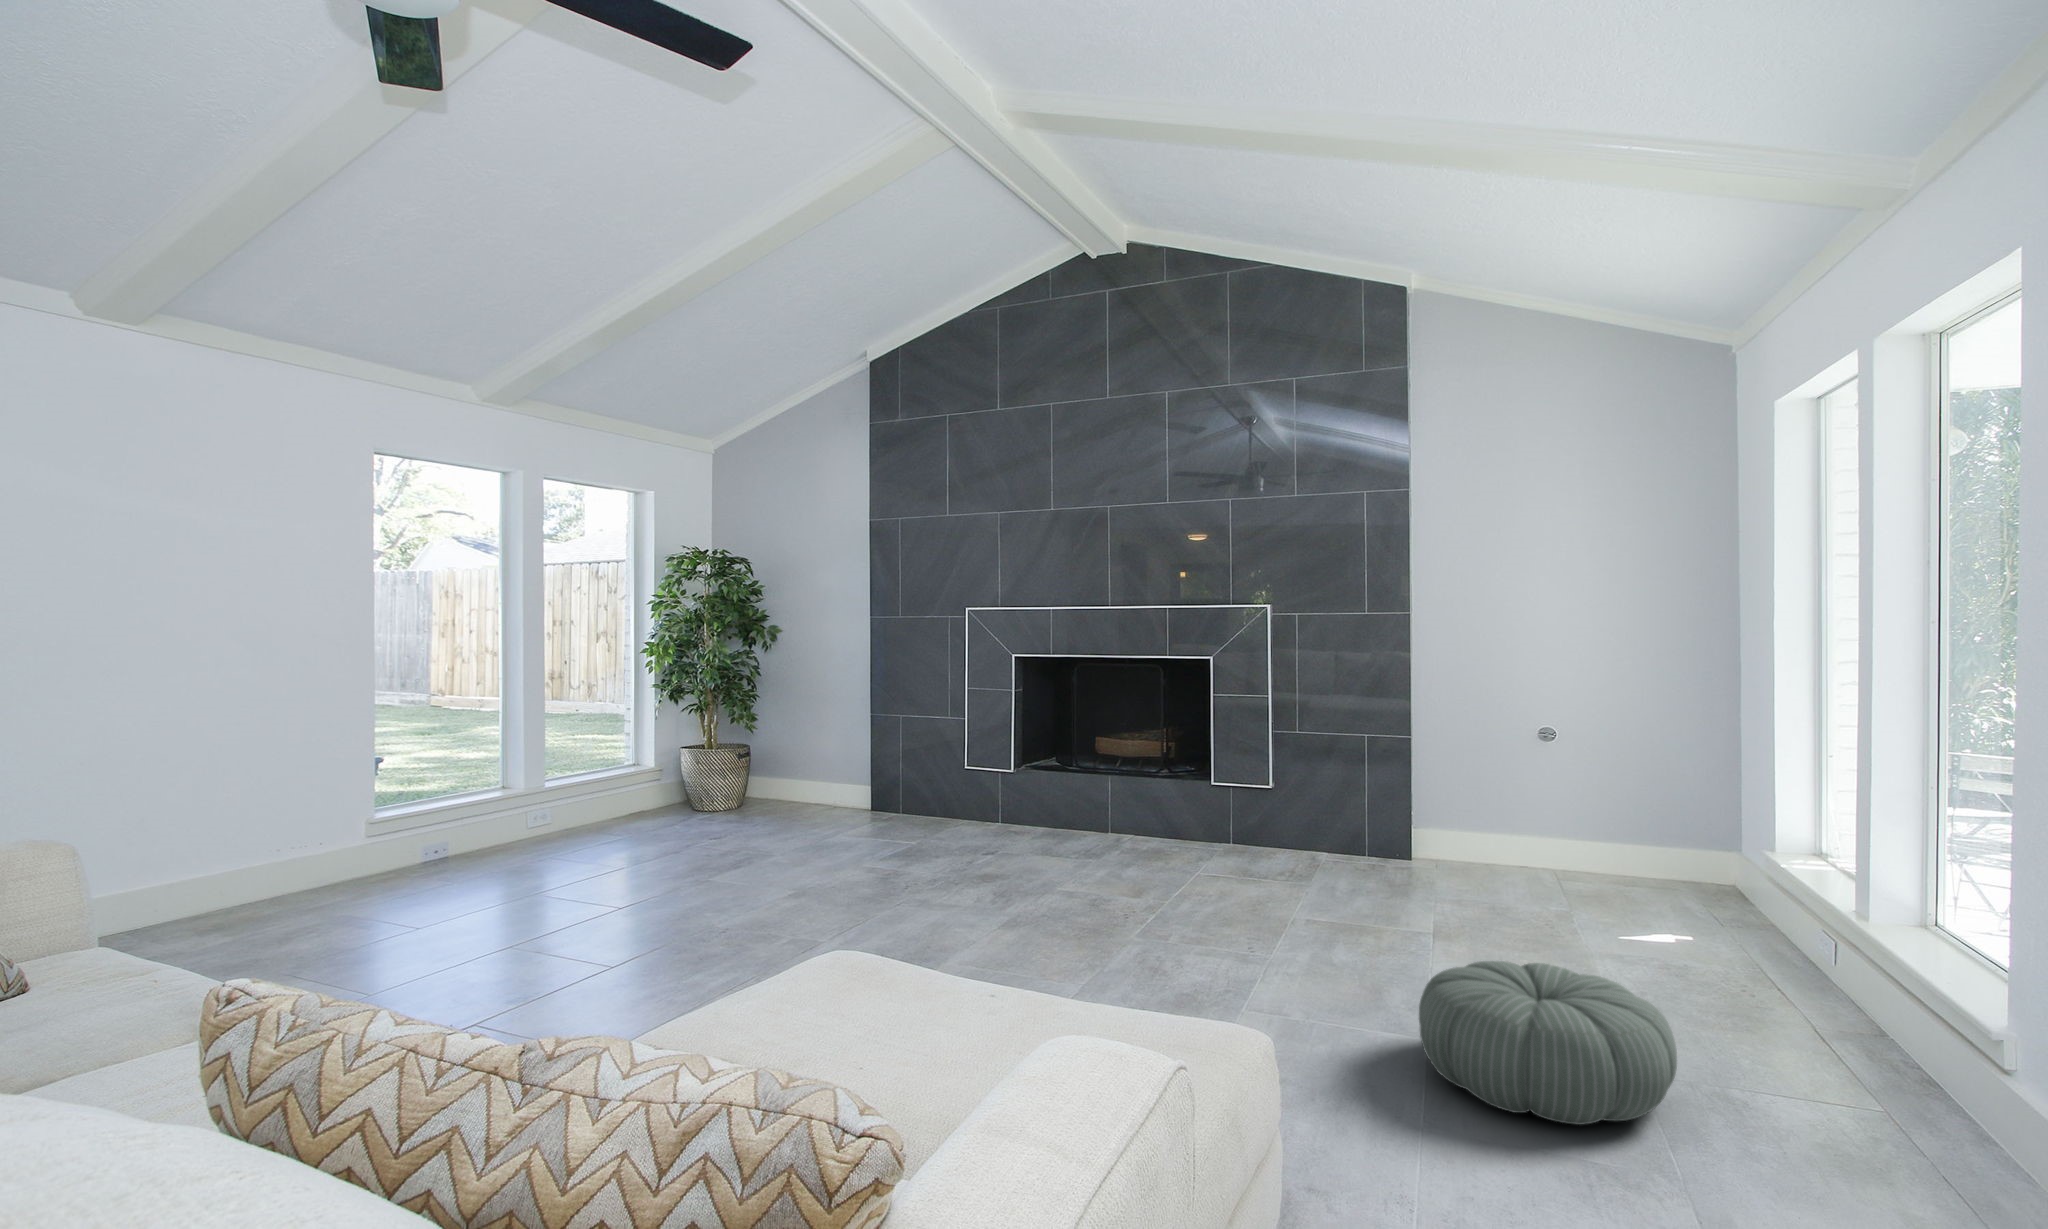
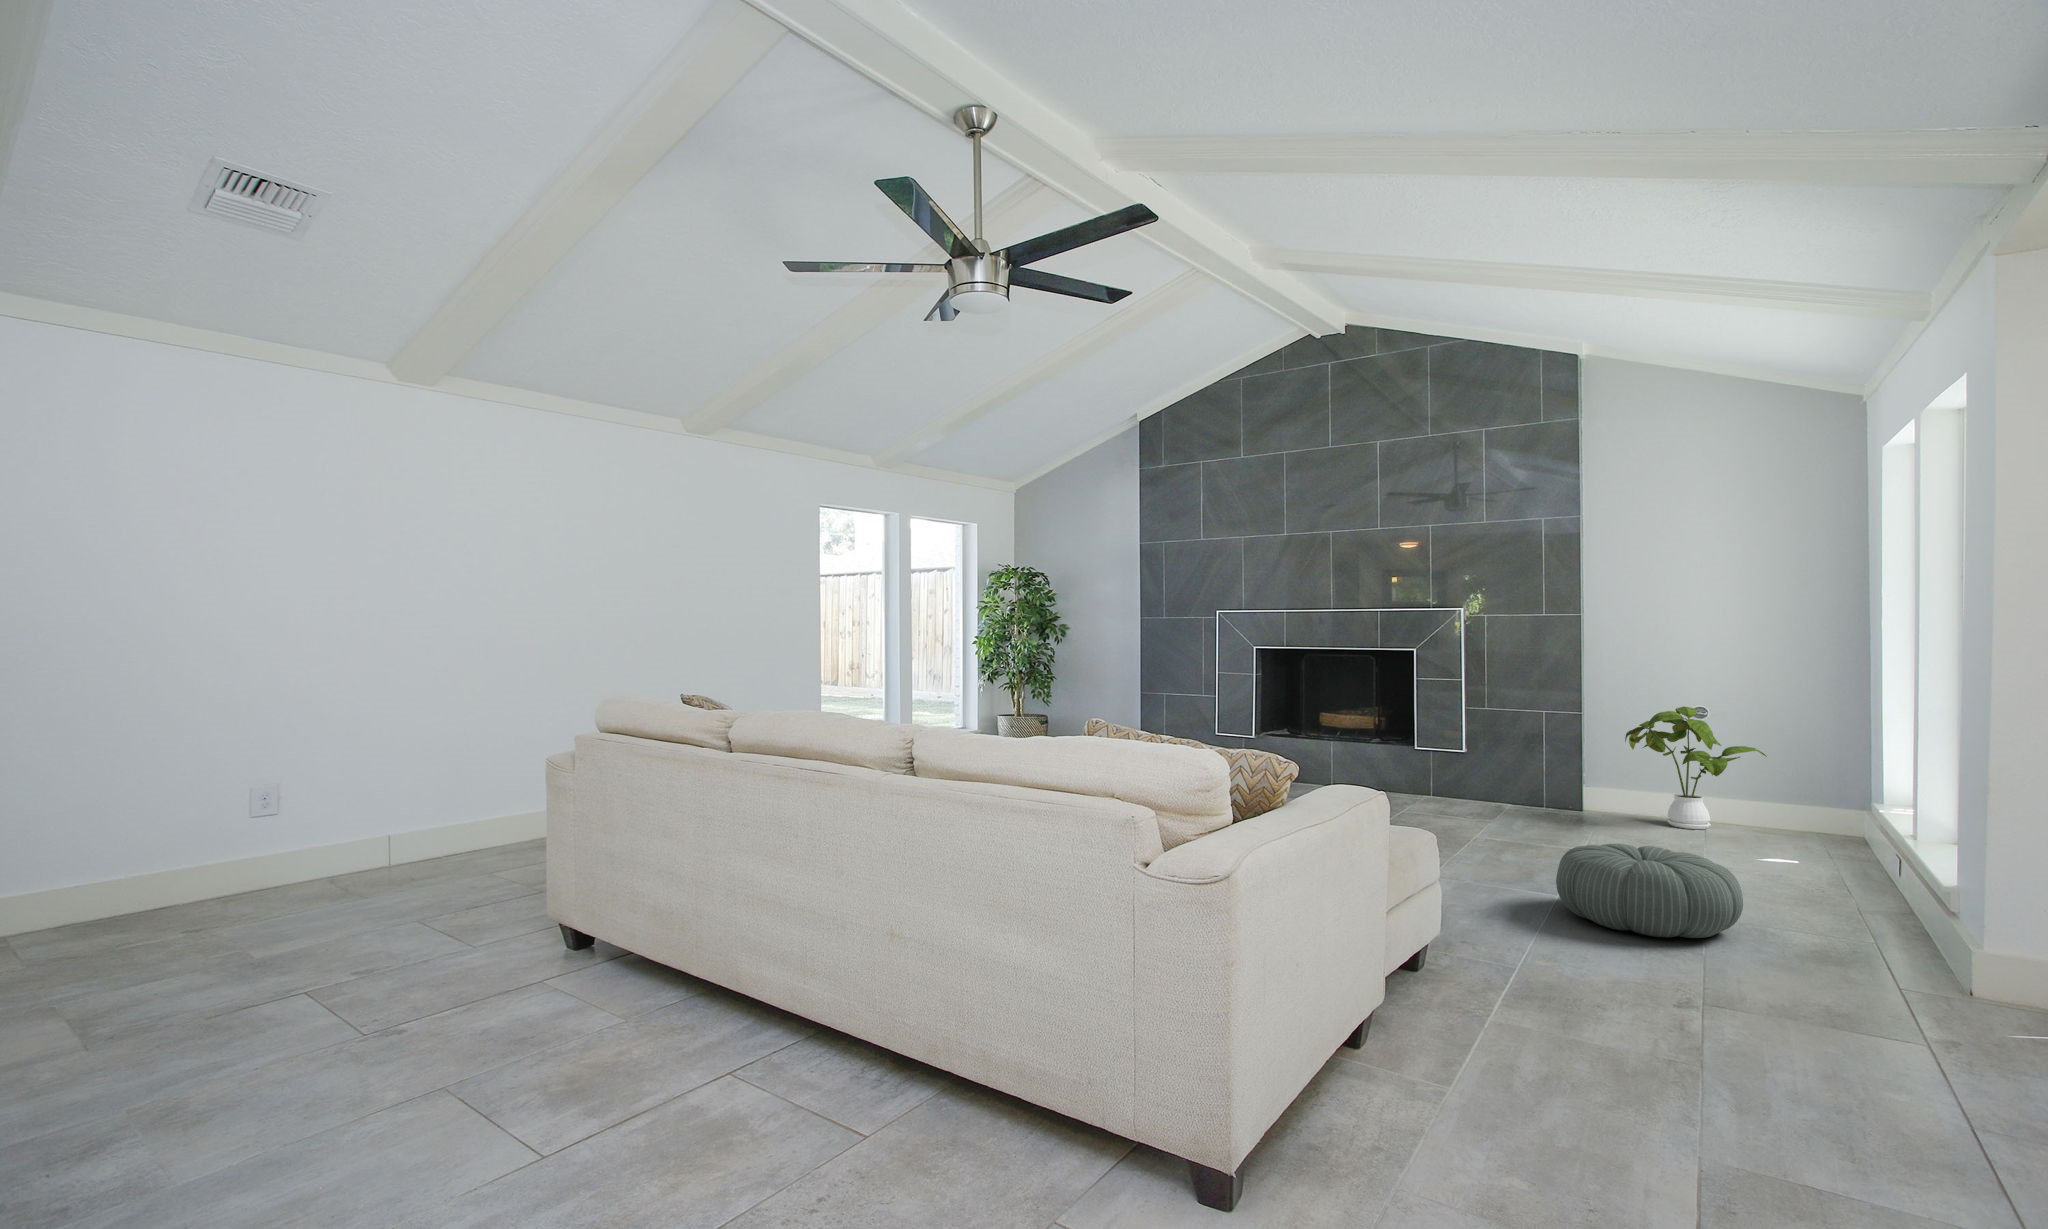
house plant: none [1459,731,1619,883] -> present [1625,706,1766,829]

